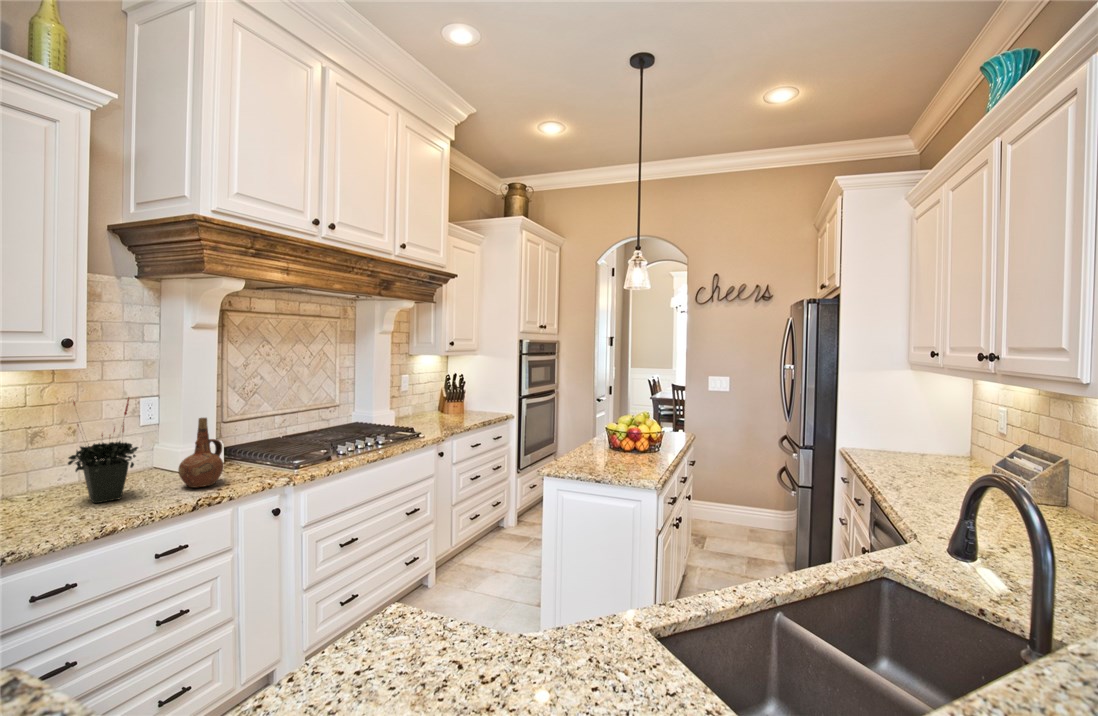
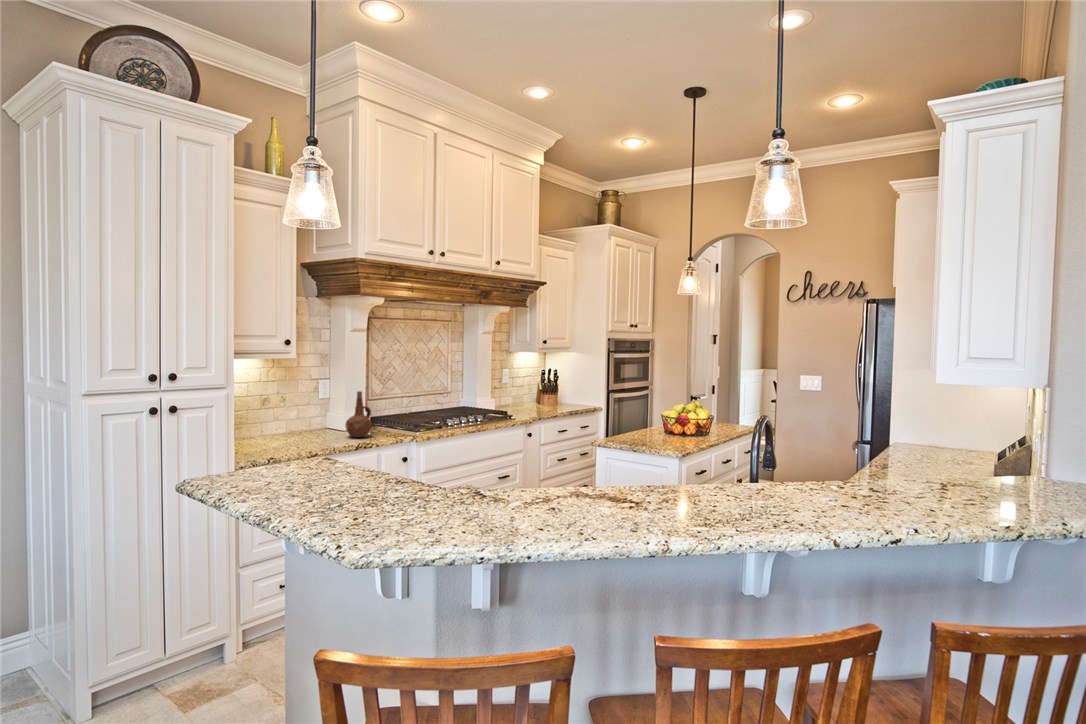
potted plant: present [68,397,138,503] -> none [287,375,325,441]

